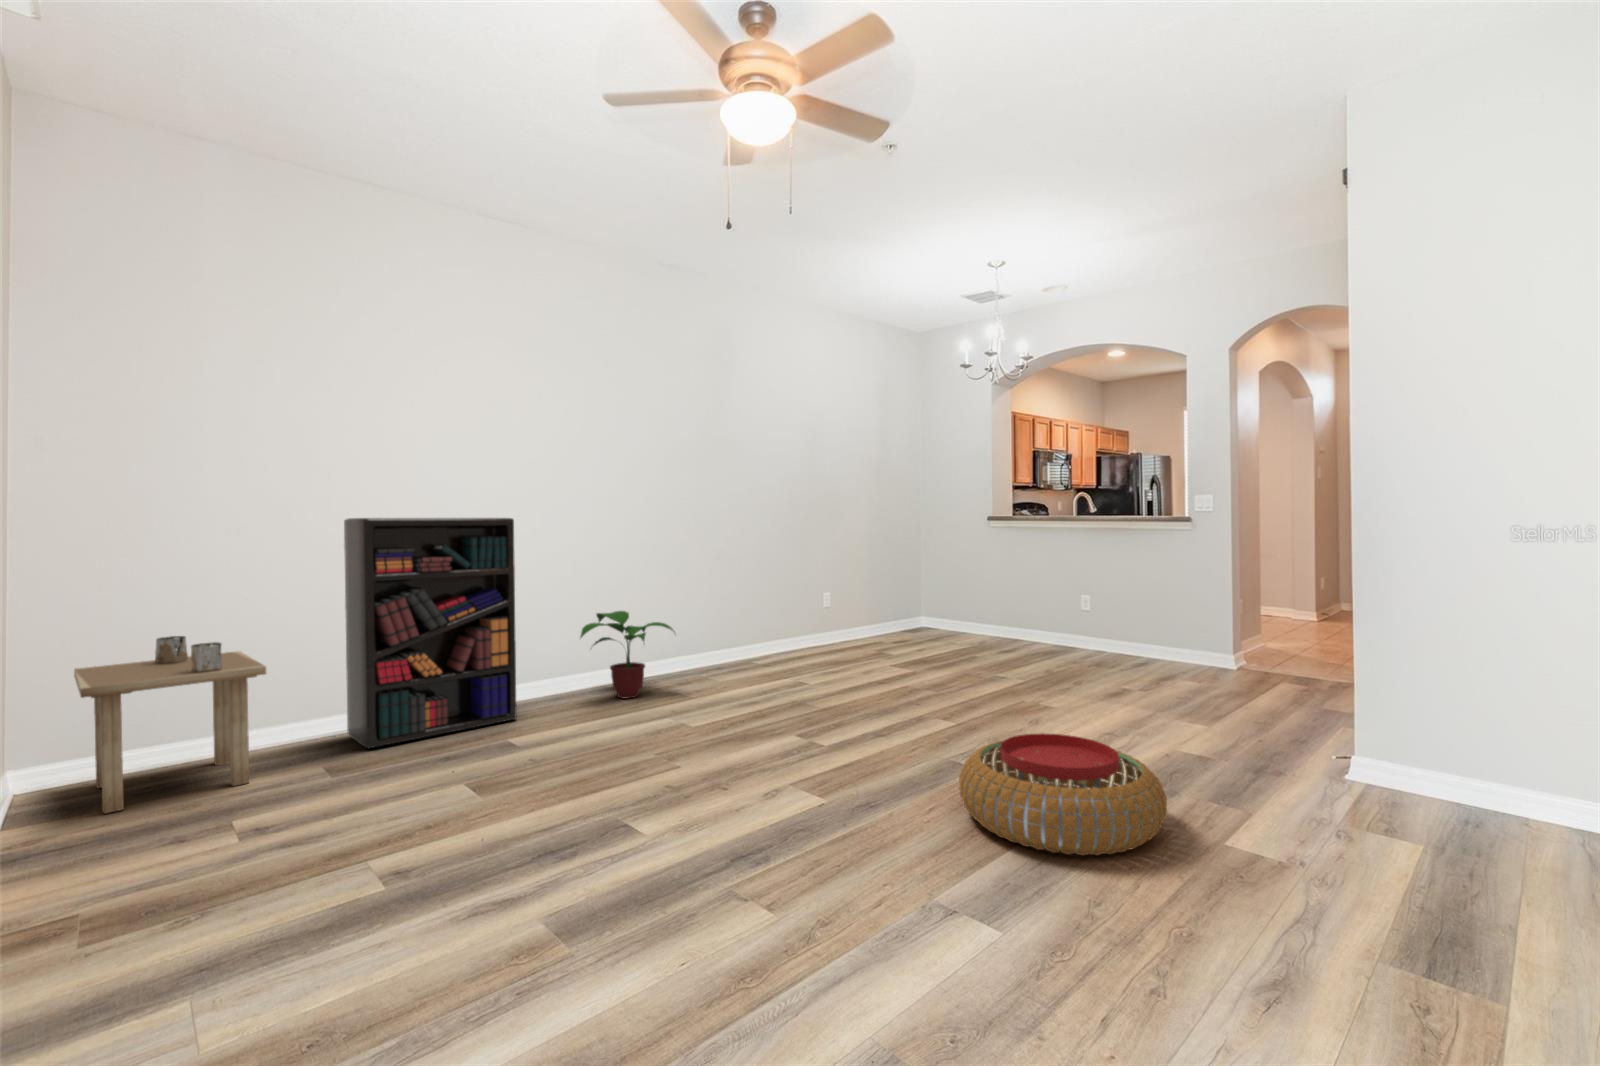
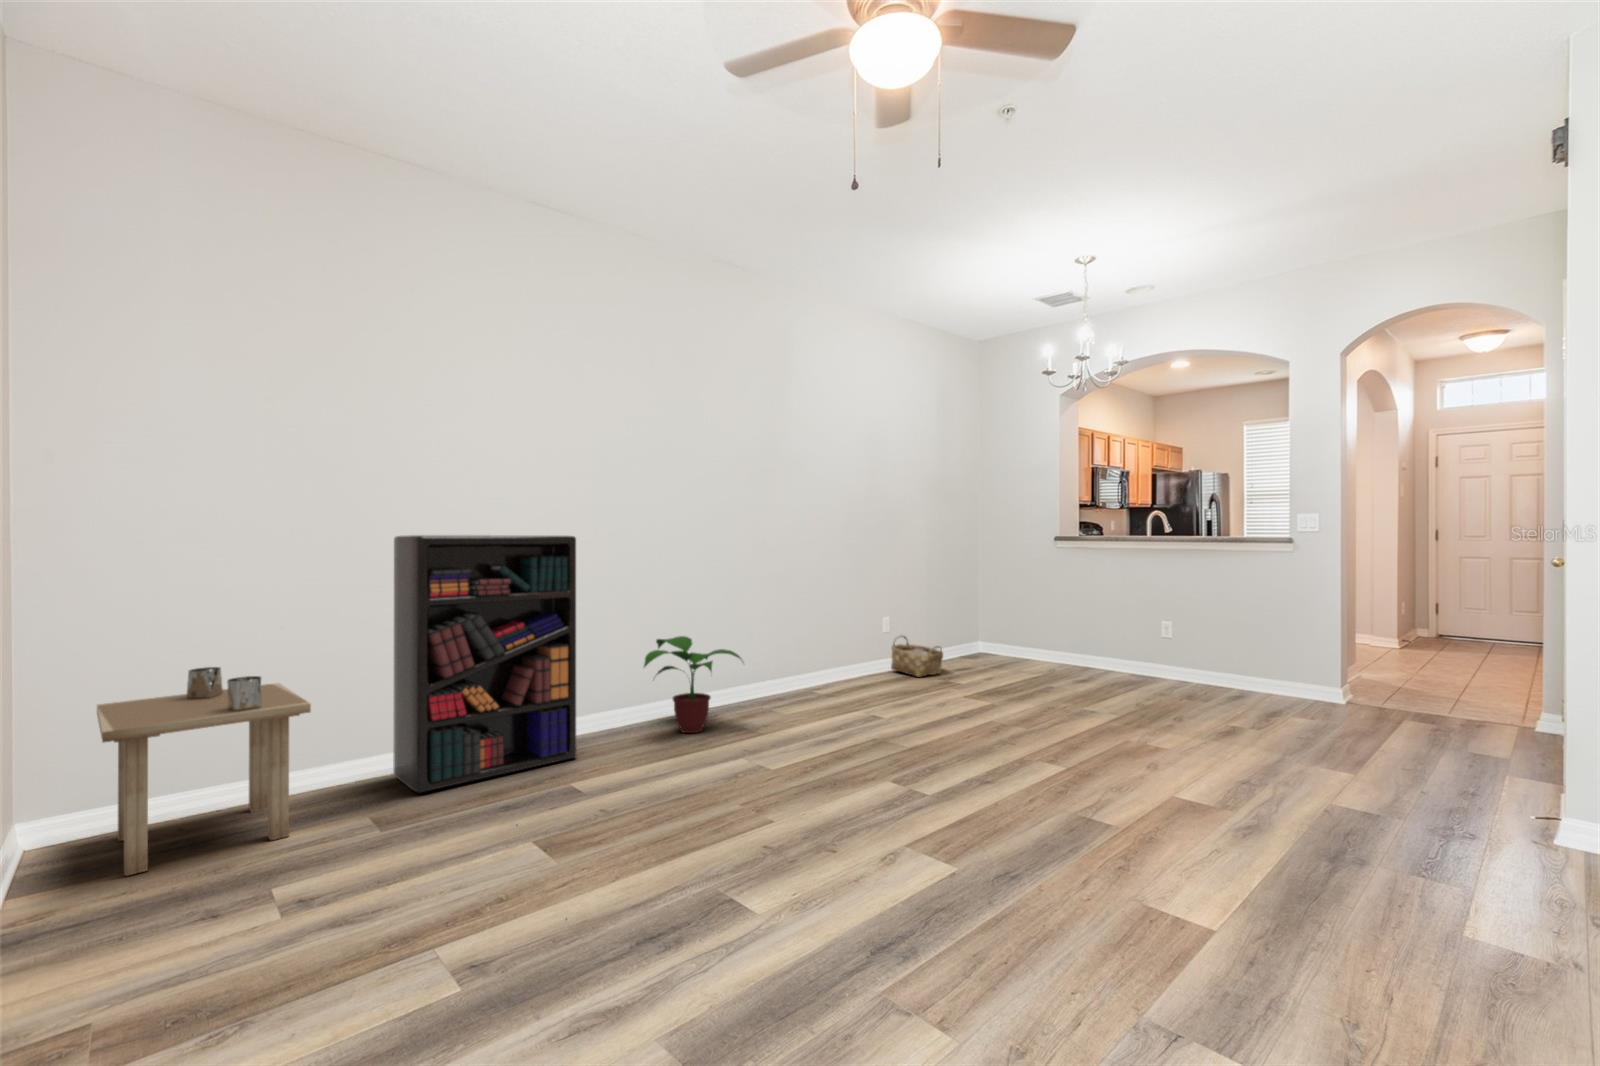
woven basket: none [829,611,877,650] -> present [891,635,943,677]
pouf: present [959,733,1167,855] -> none [1118,793,1394,954]

